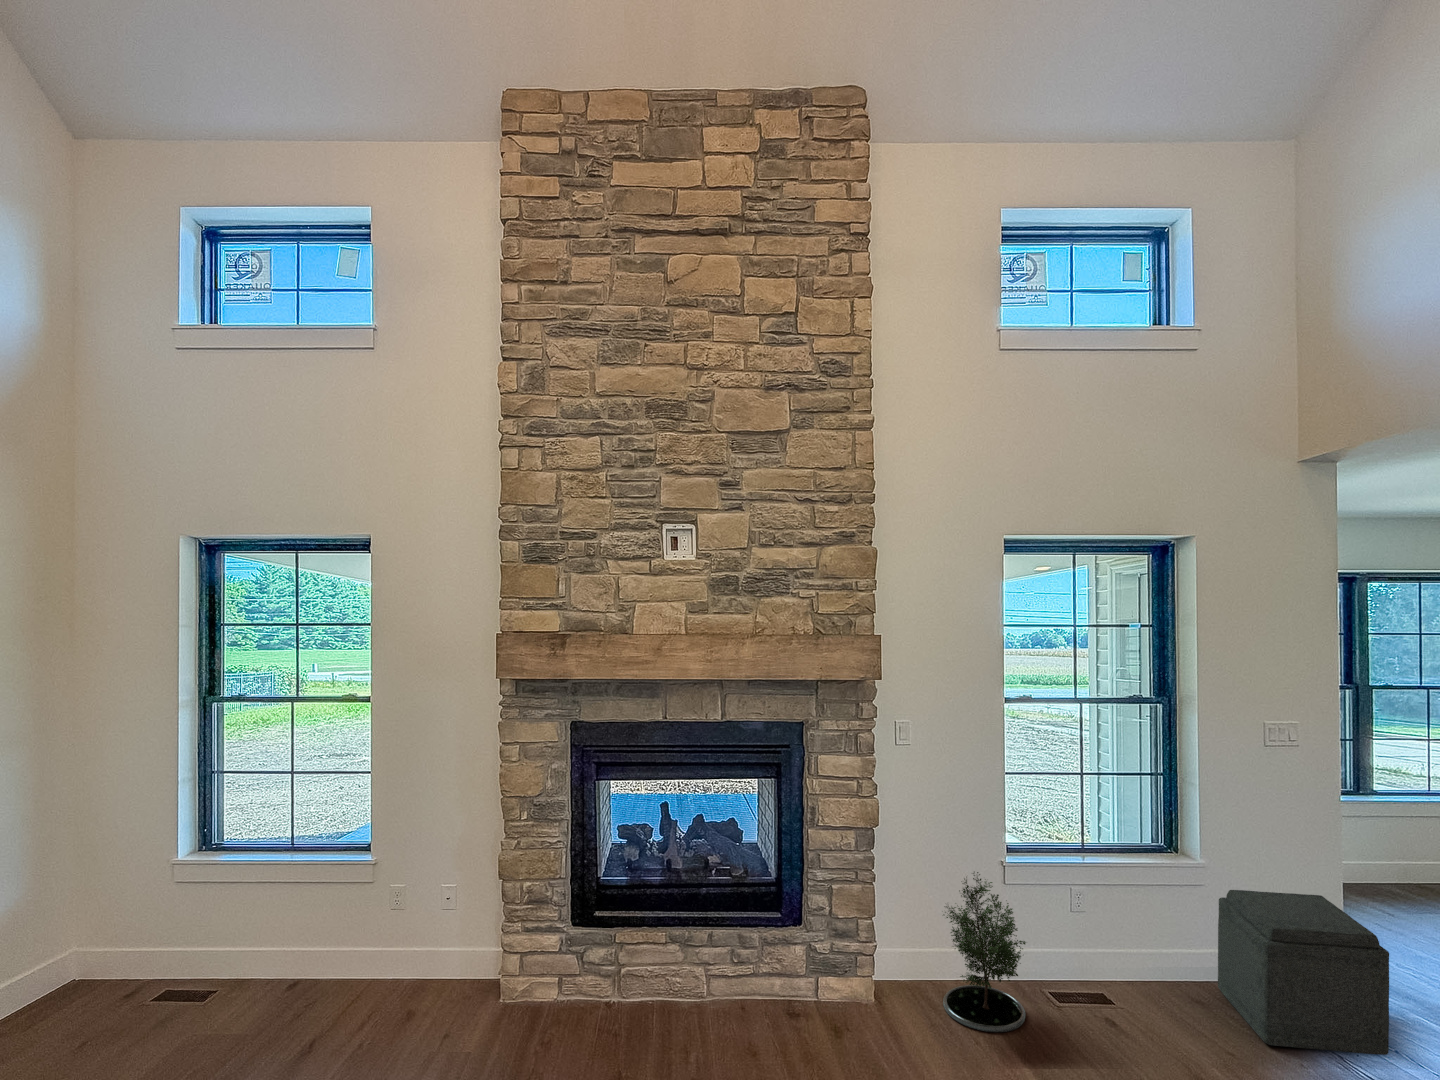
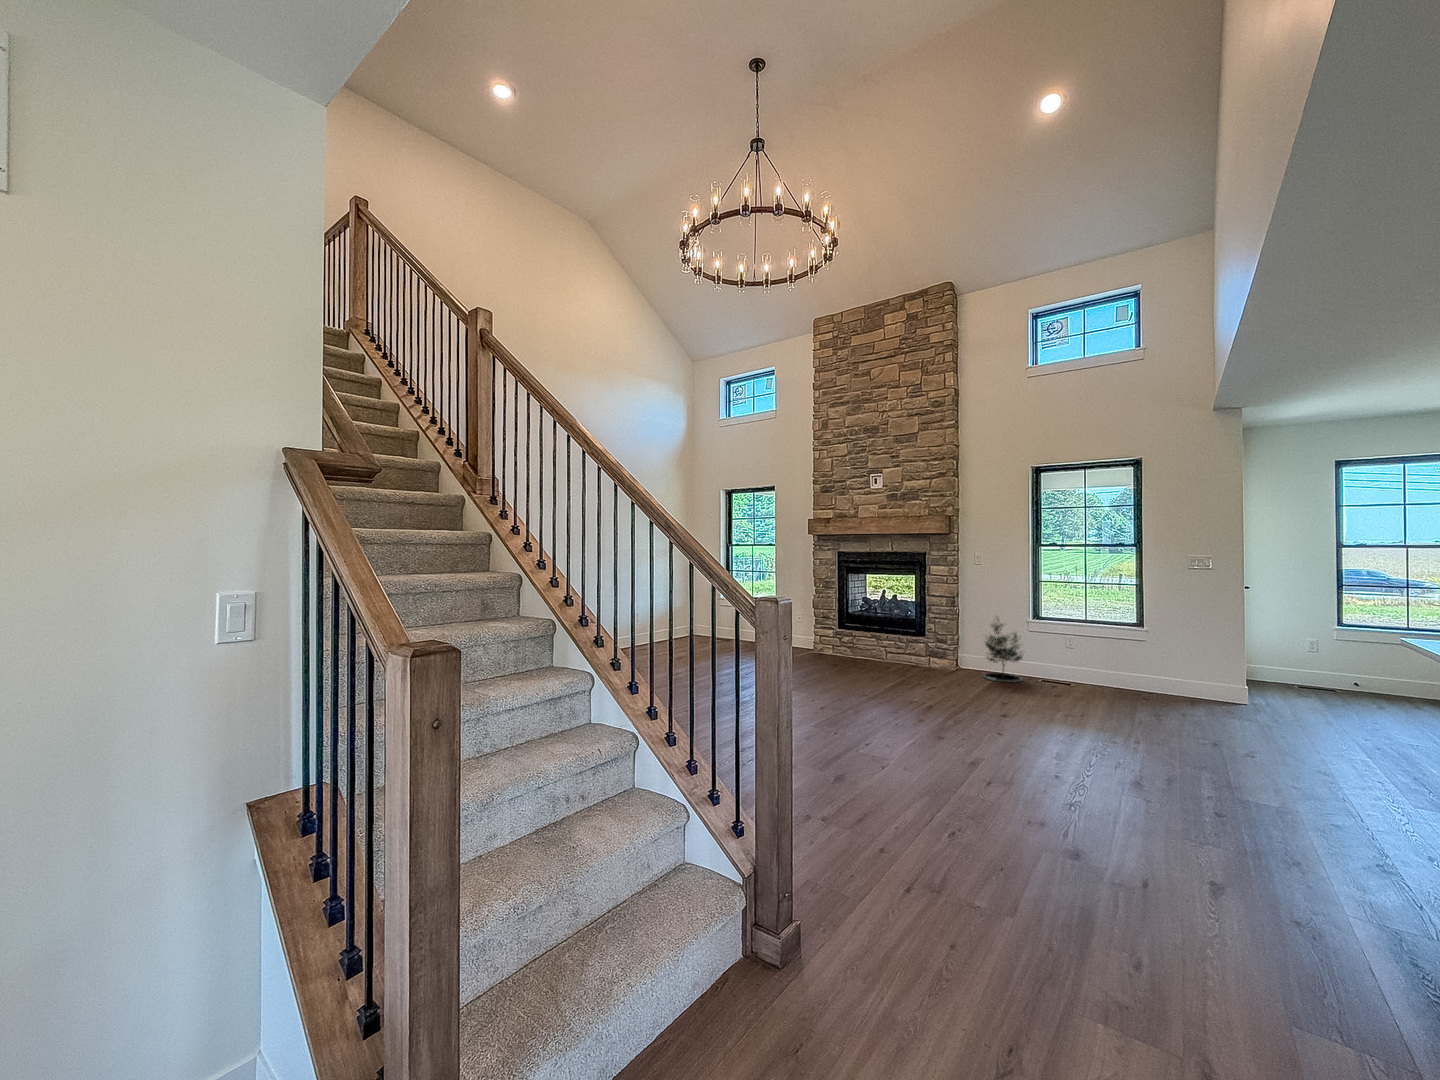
ottoman: present [1218,890,1389,1055] -> none [1133,641,1211,712]

